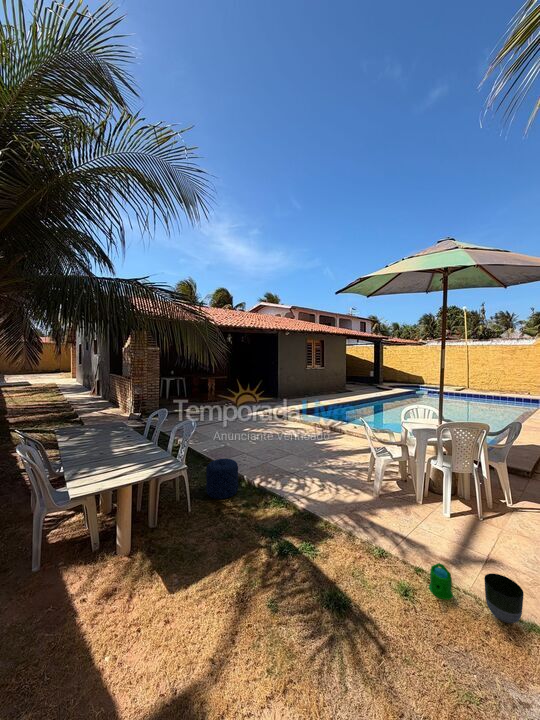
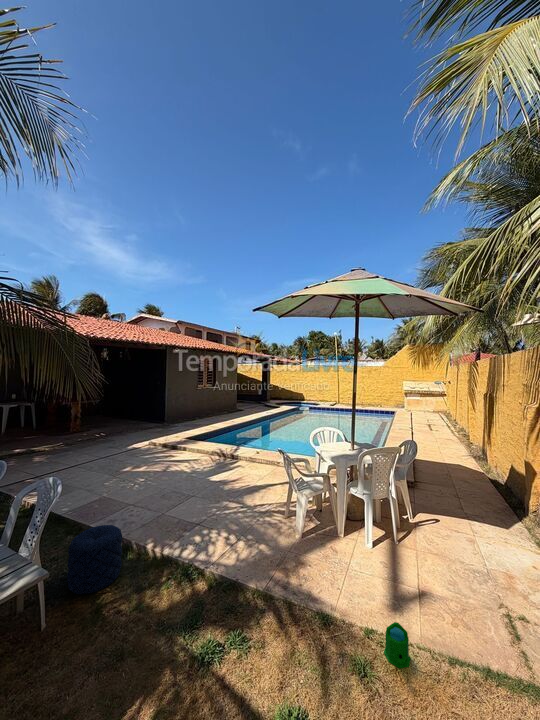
planter: present [484,573,524,623] -> none [441,619,480,677]

